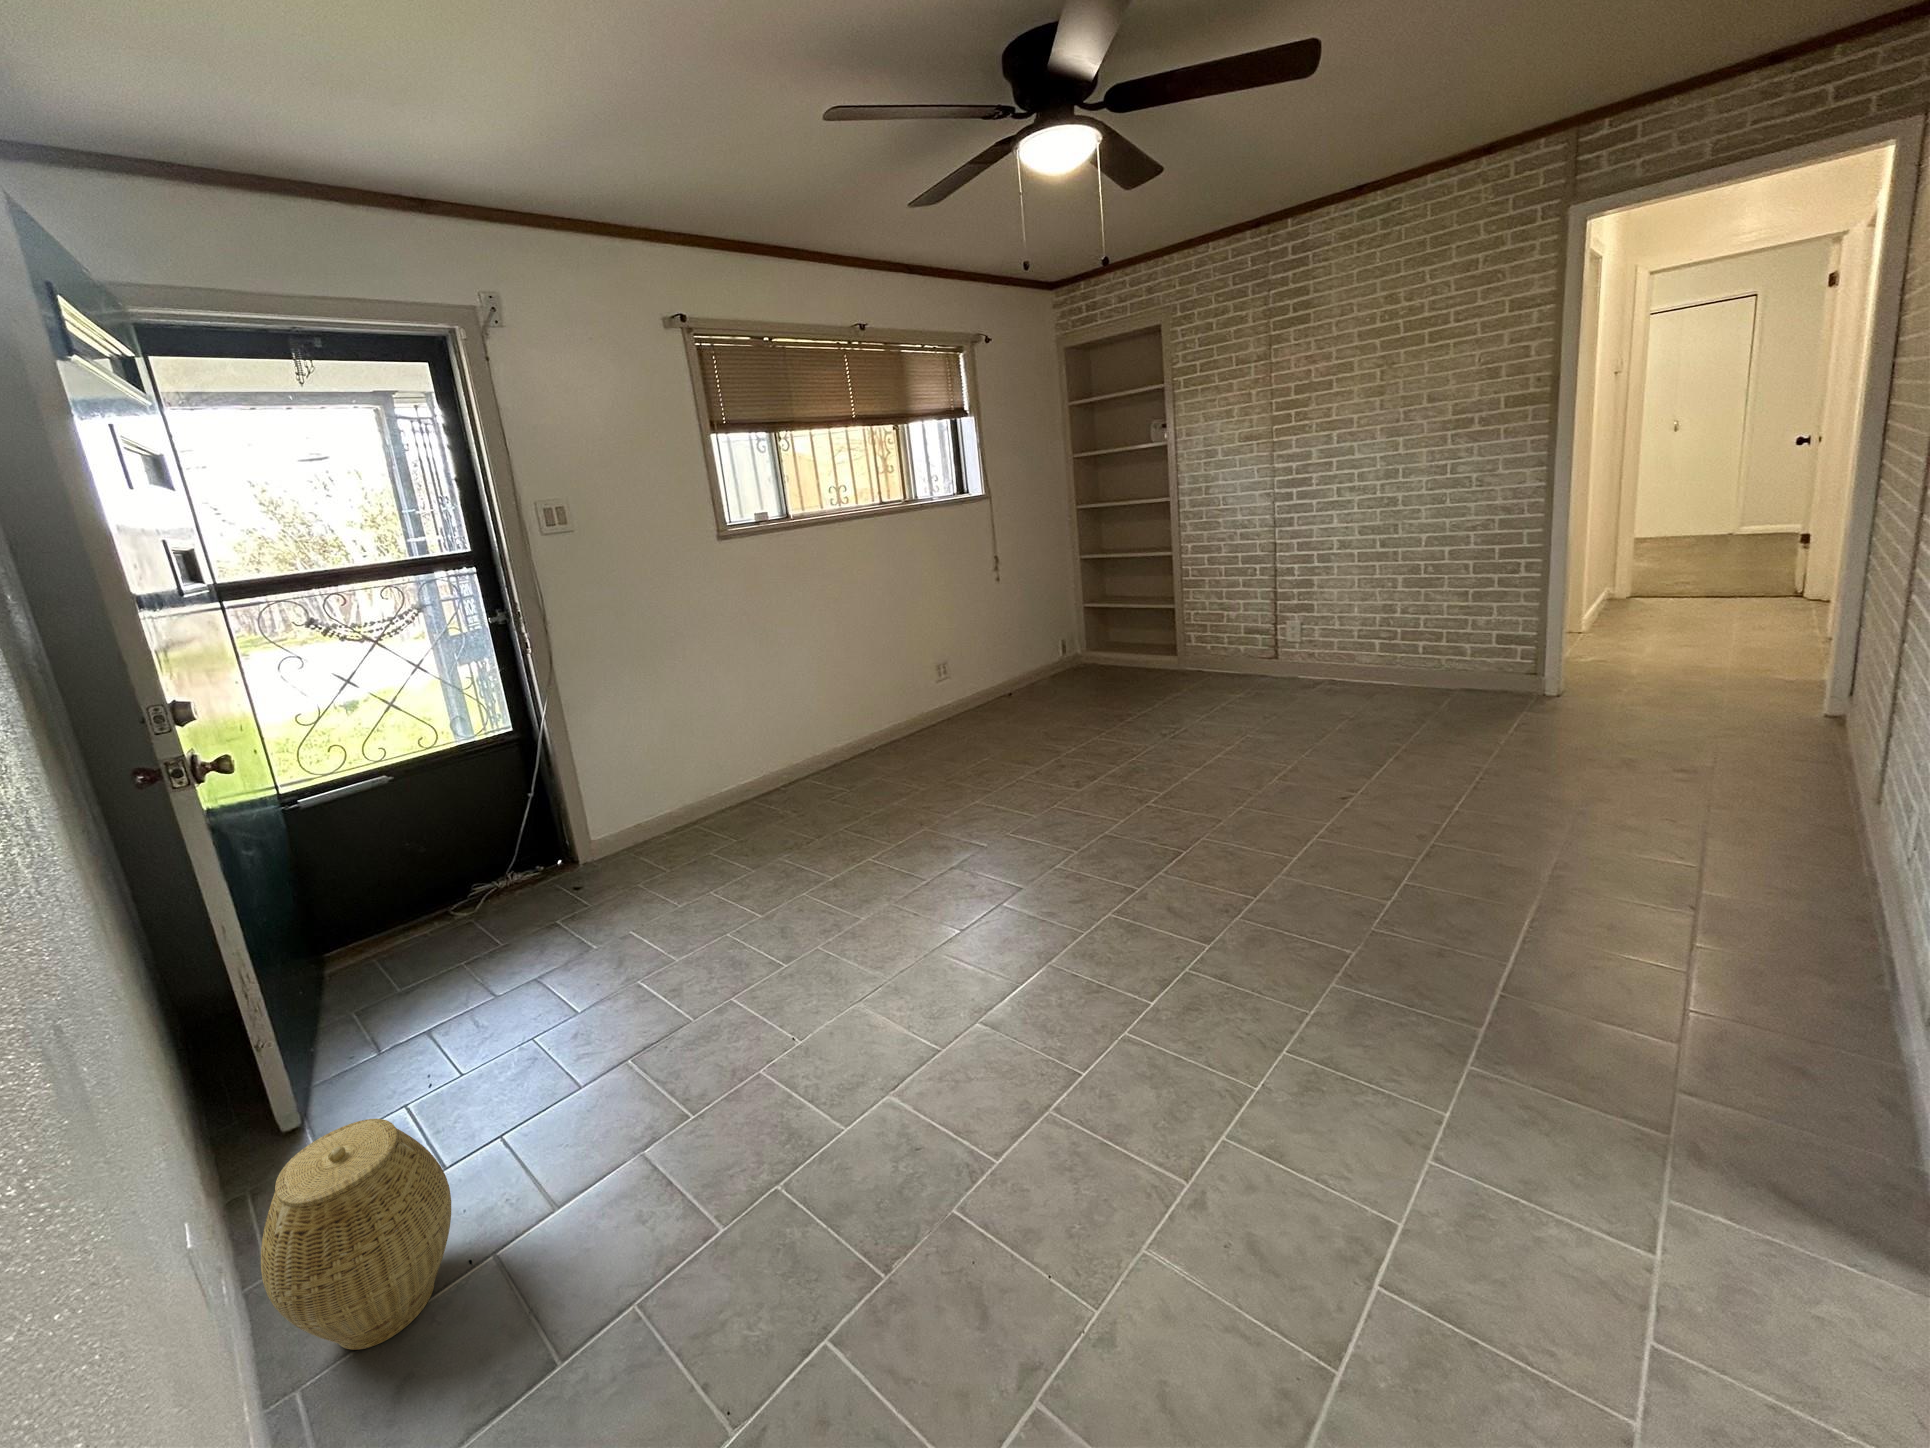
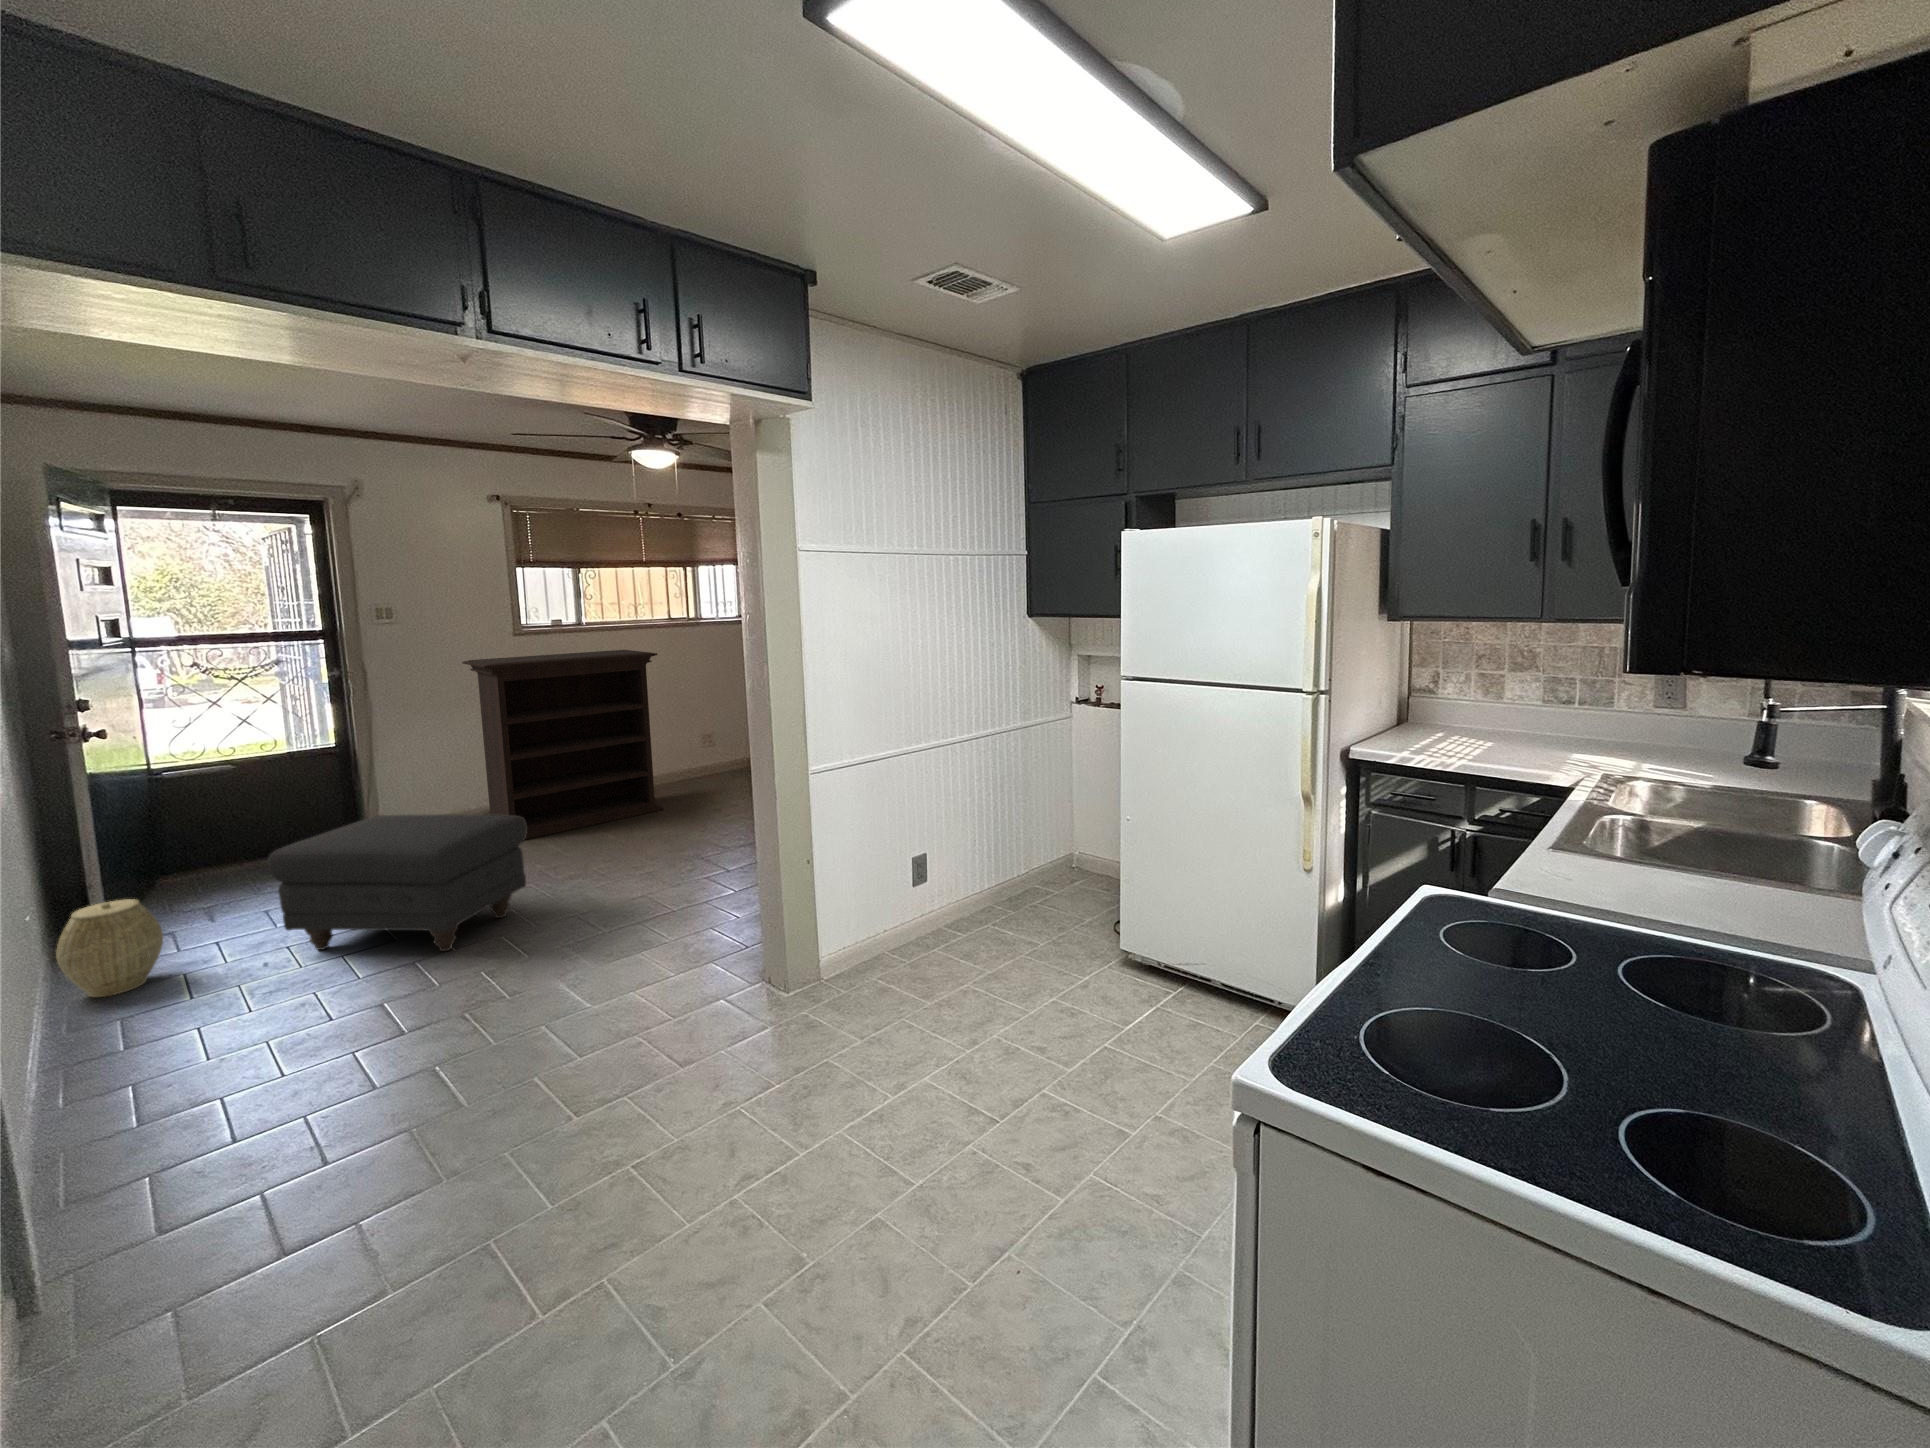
bookshelf: none [682,544,957,857] -> present [462,650,663,839]
ottoman: none [615,846,1002,1152] -> present [268,815,527,951]

